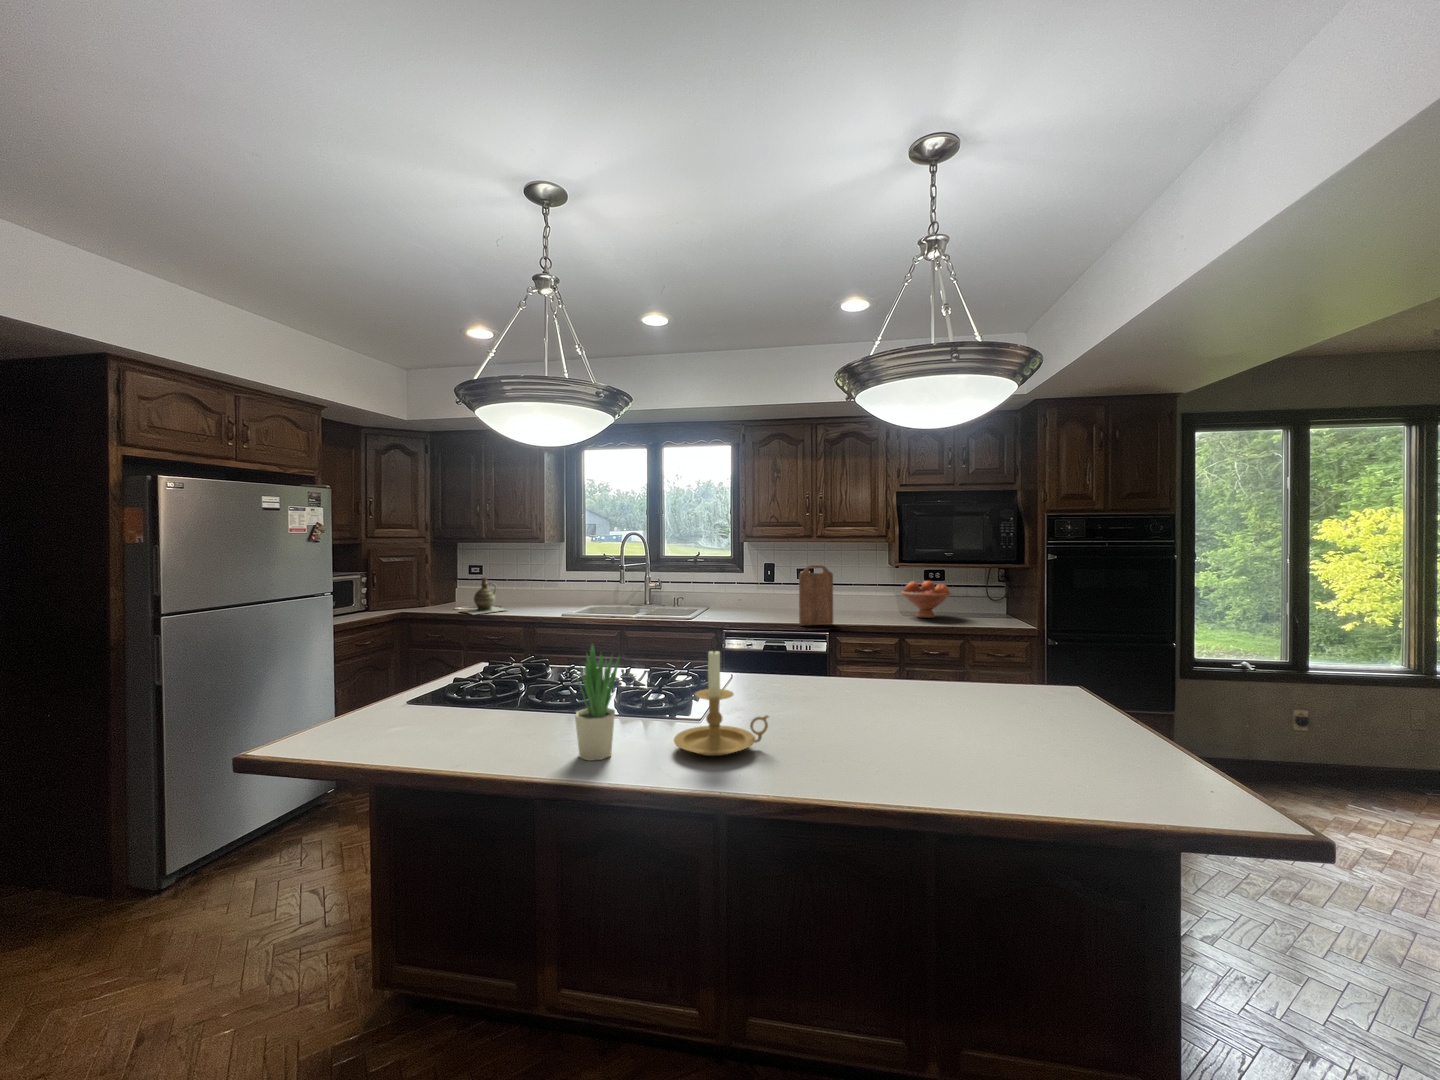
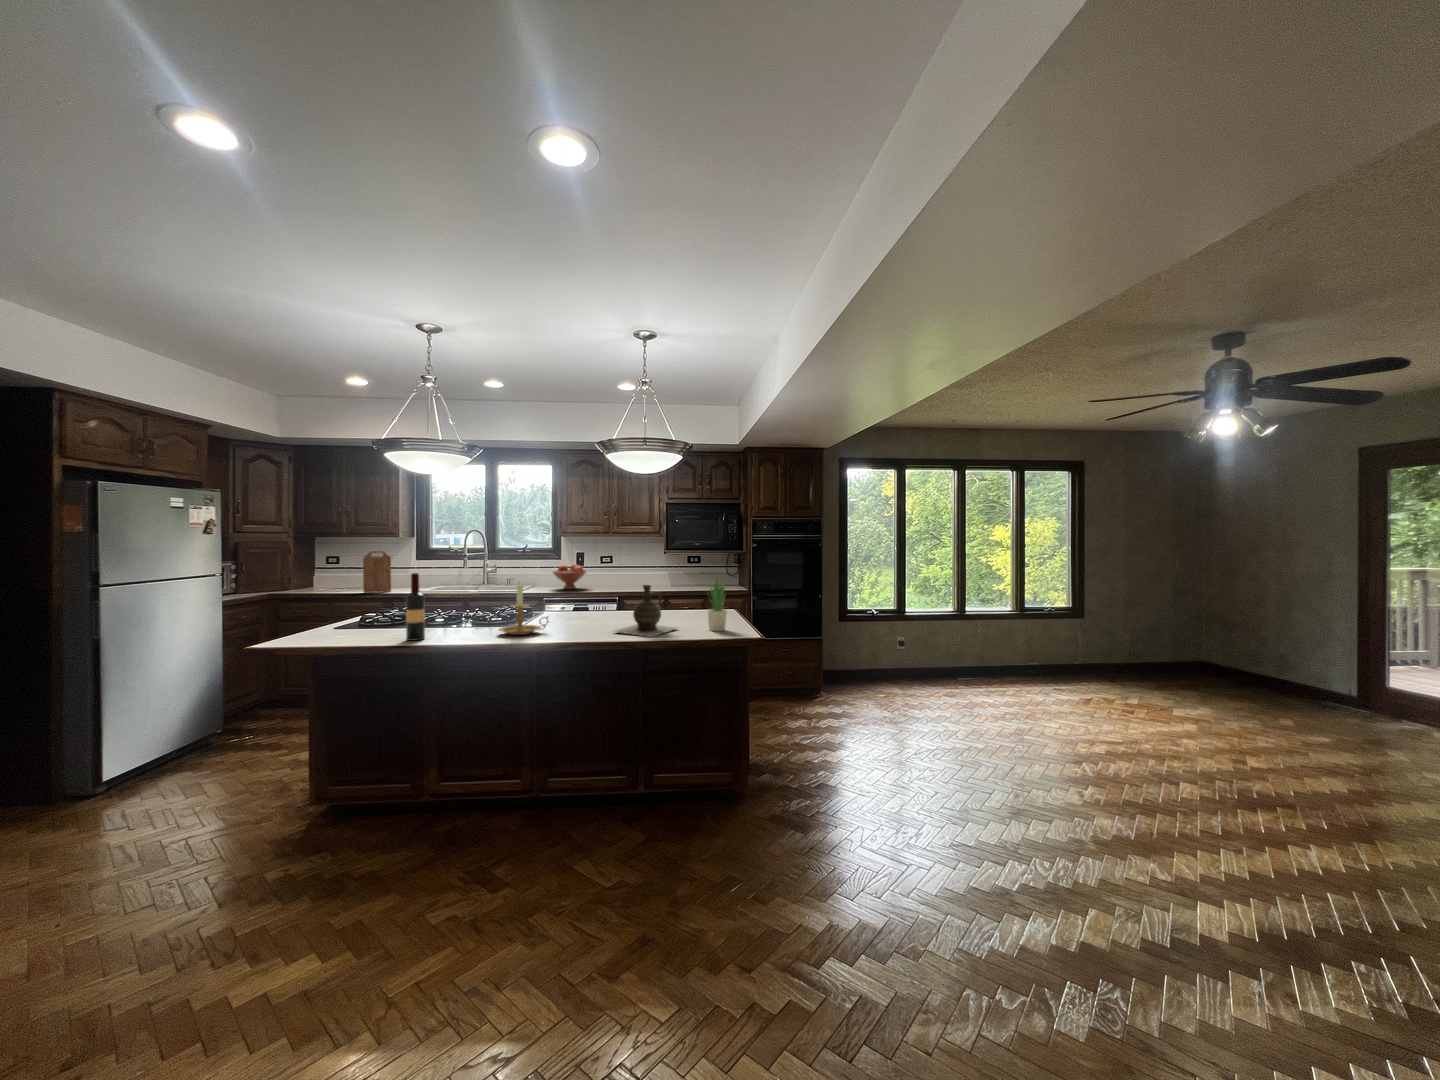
cutting board: present [799,565,833,625] -> present [363,551,391,593]
ceramic jug: present [461,578,505,614] -> present [614,585,676,637]
fruit bowl: present [901,581,951,618] -> present [553,564,586,589]
wine bottle: none [511,629,544,761] -> present [406,573,425,641]
potted plant: present [575,641,619,761] -> present [707,577,727,631]

